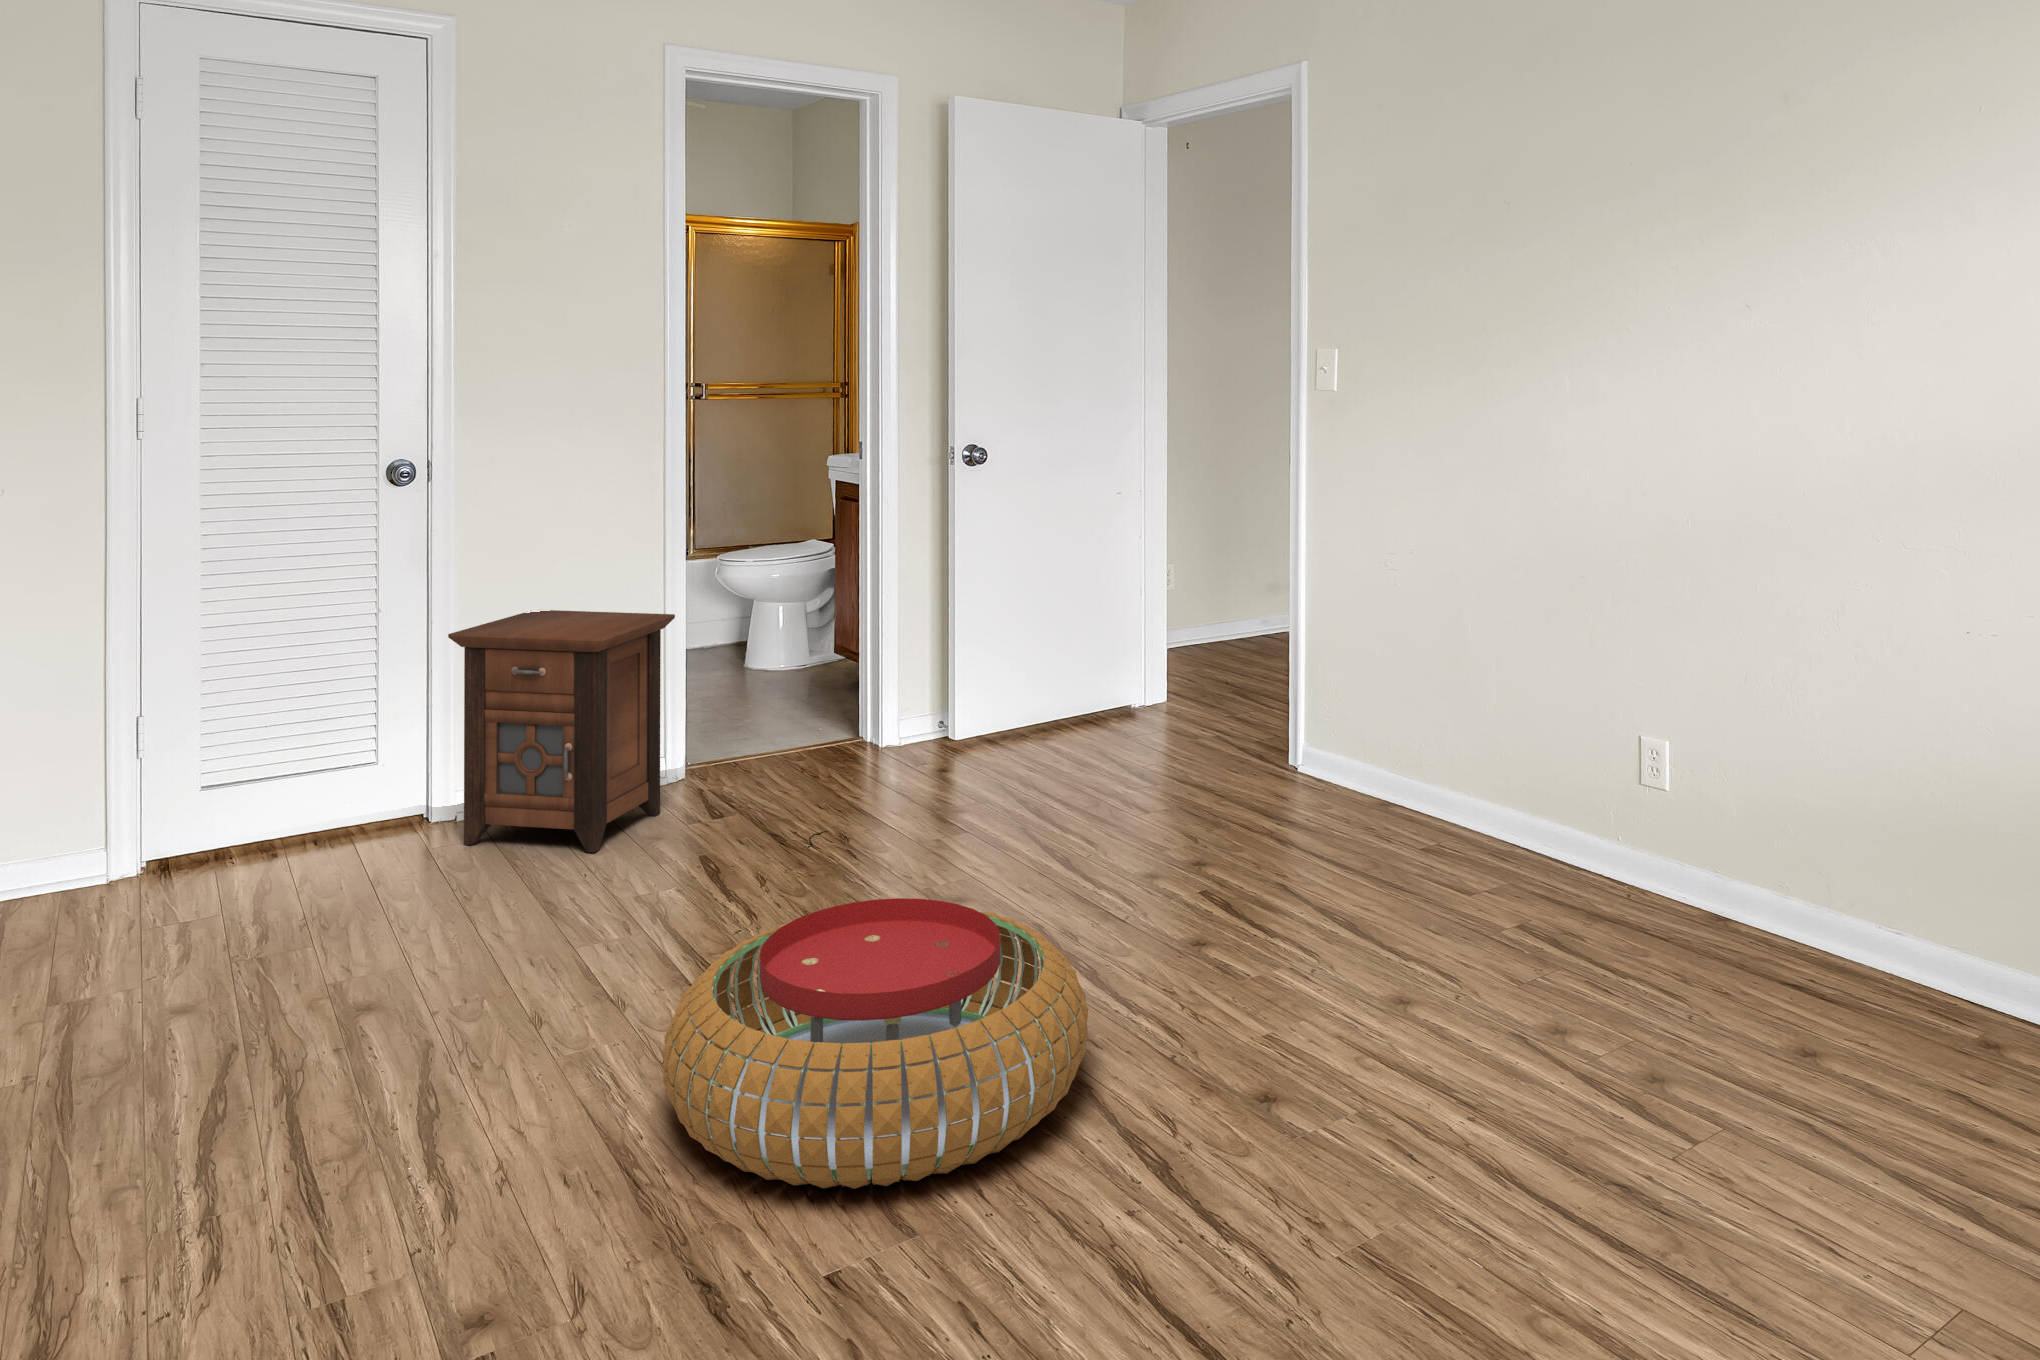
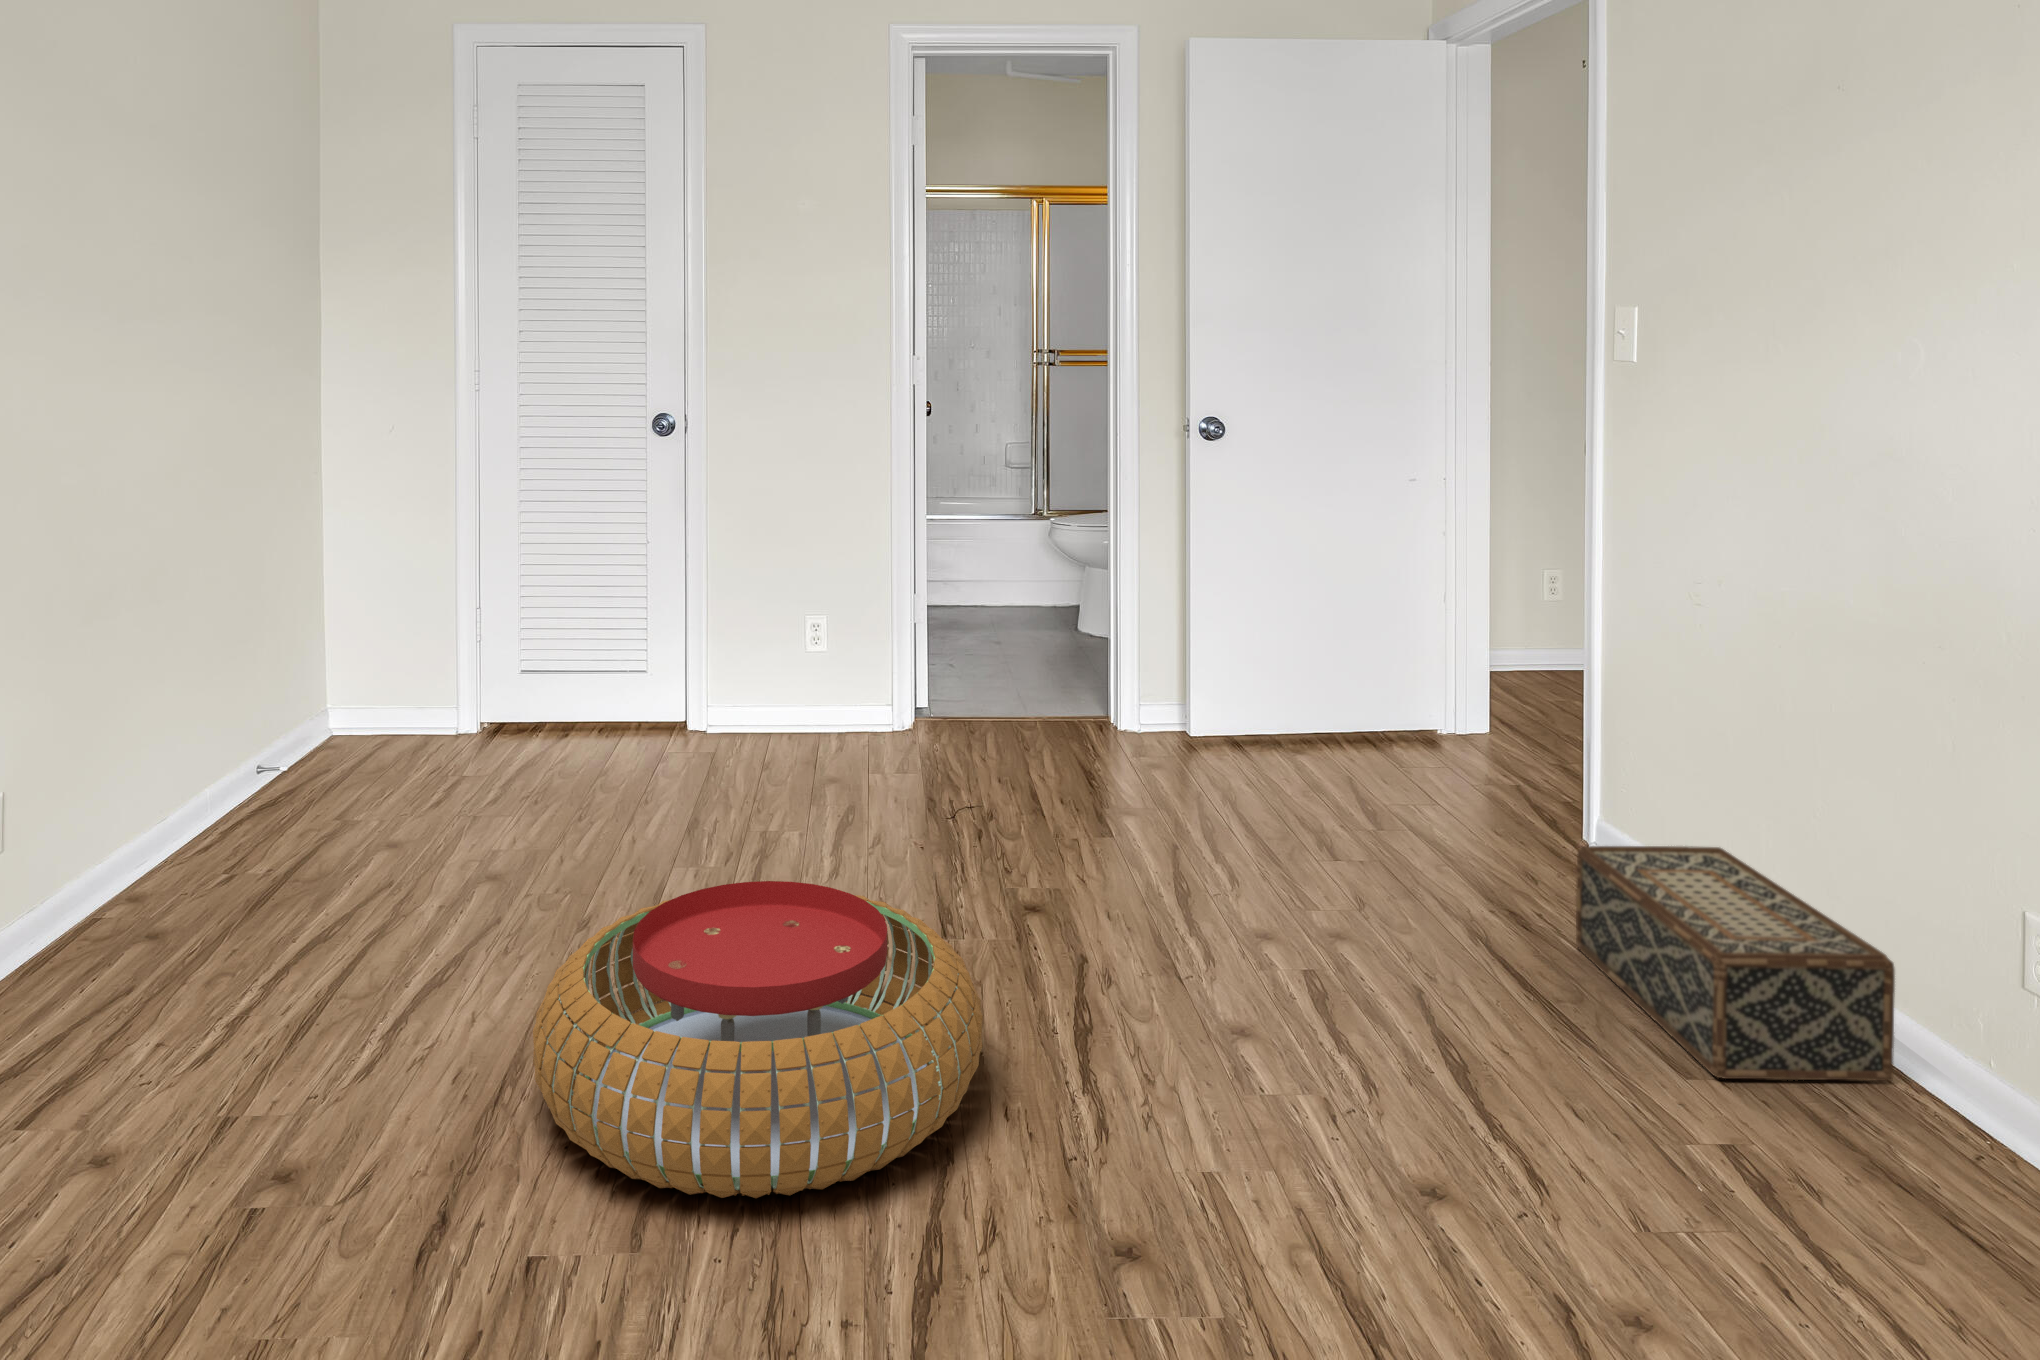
nightstand: present [448,610,675,853] -> none [681,550,878,784]
woven basket: none [1347,742,1567,889] -> present [1576,846,1895,1081]

